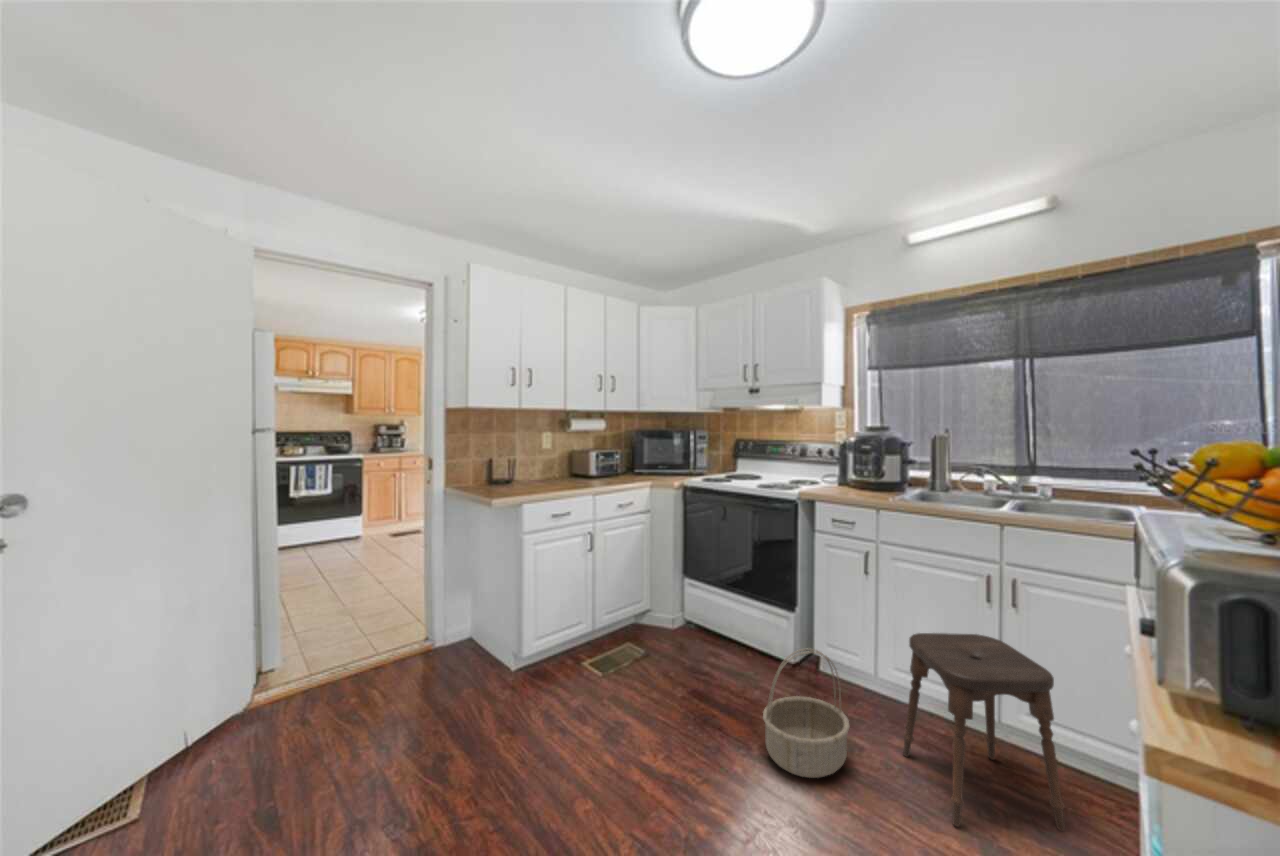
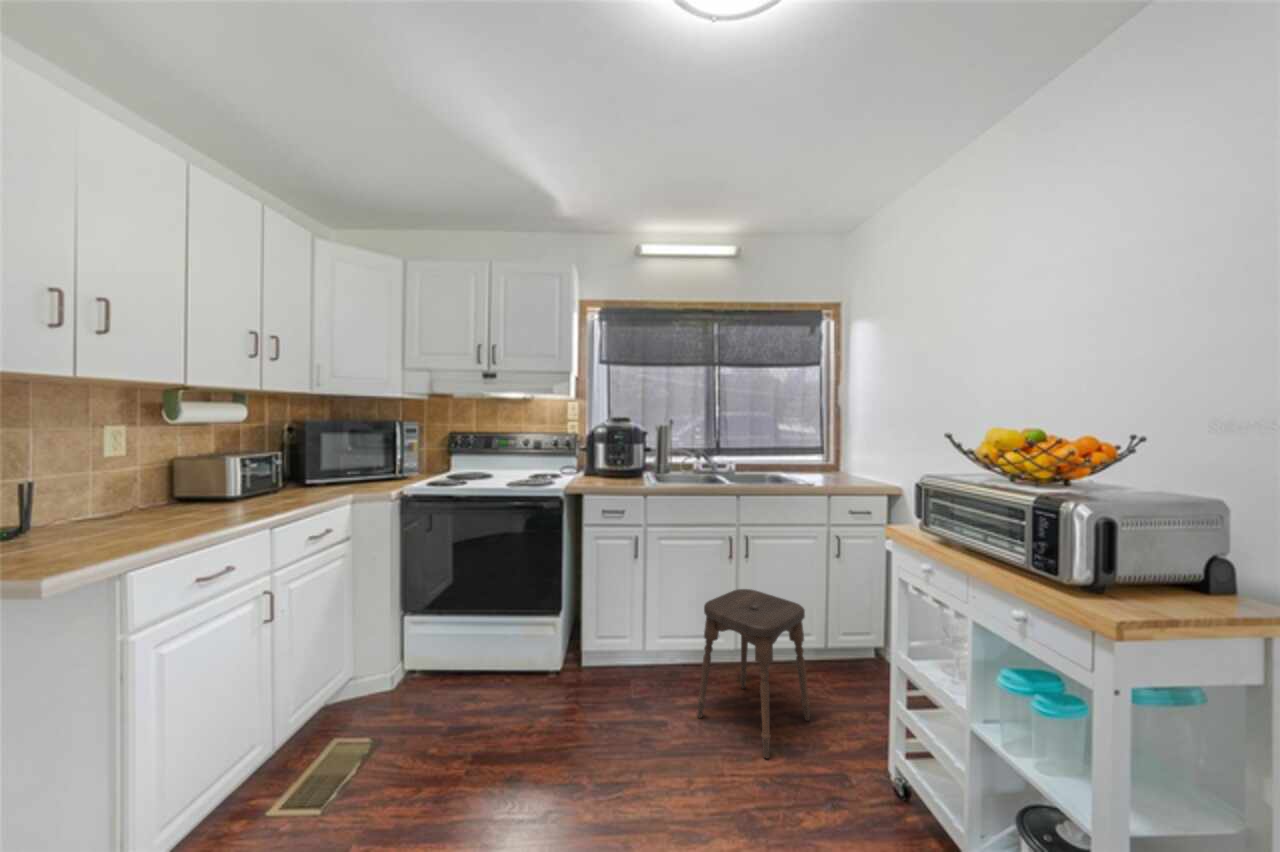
basket: present [763,648,850,778] -> none [596,649,679,794]

